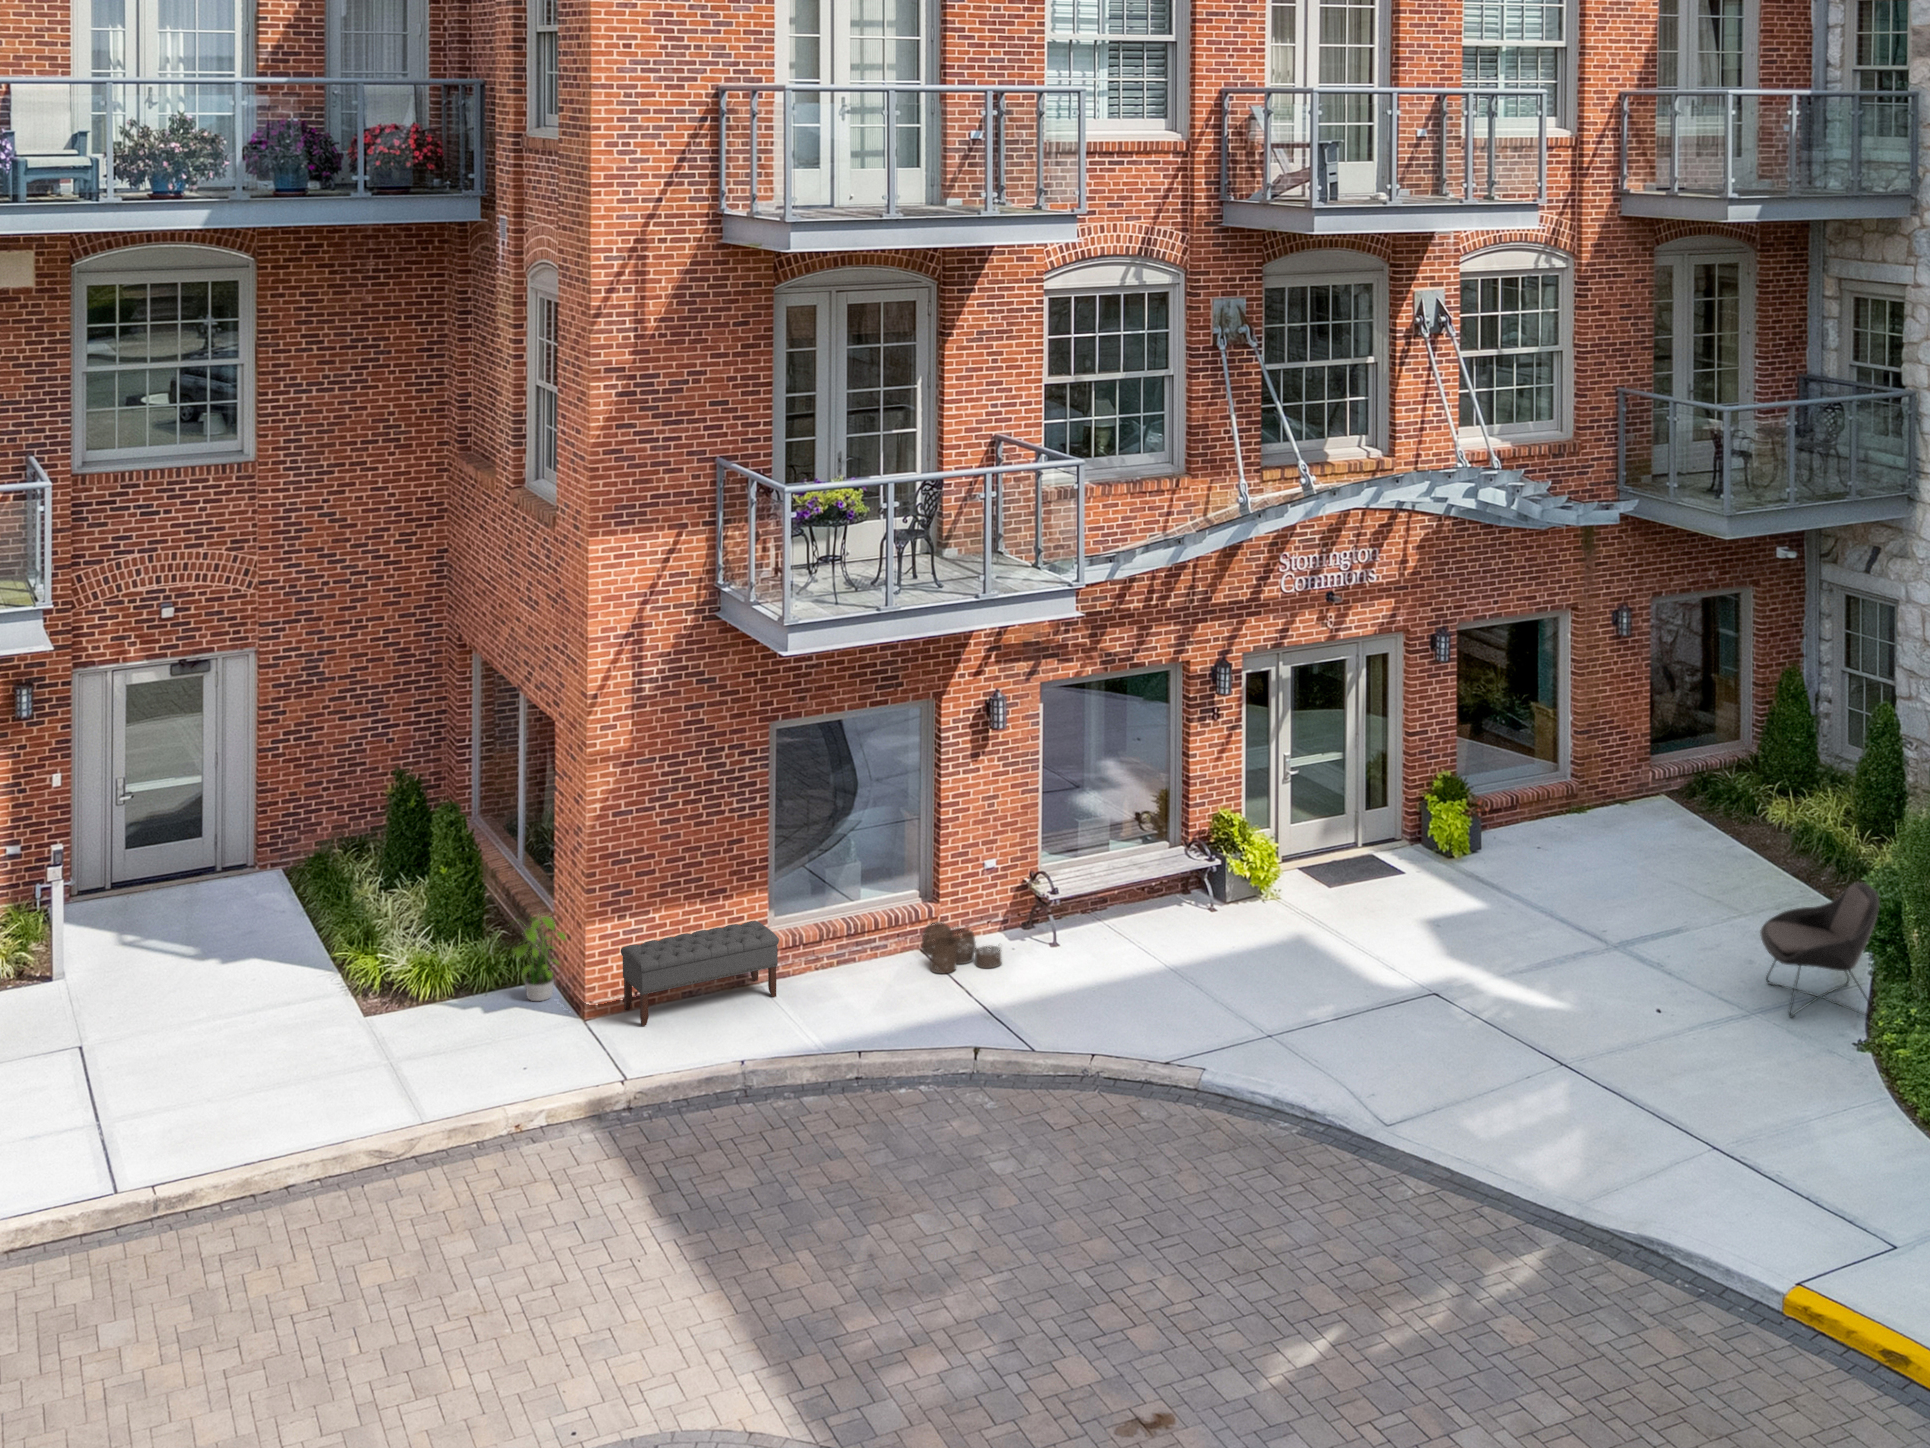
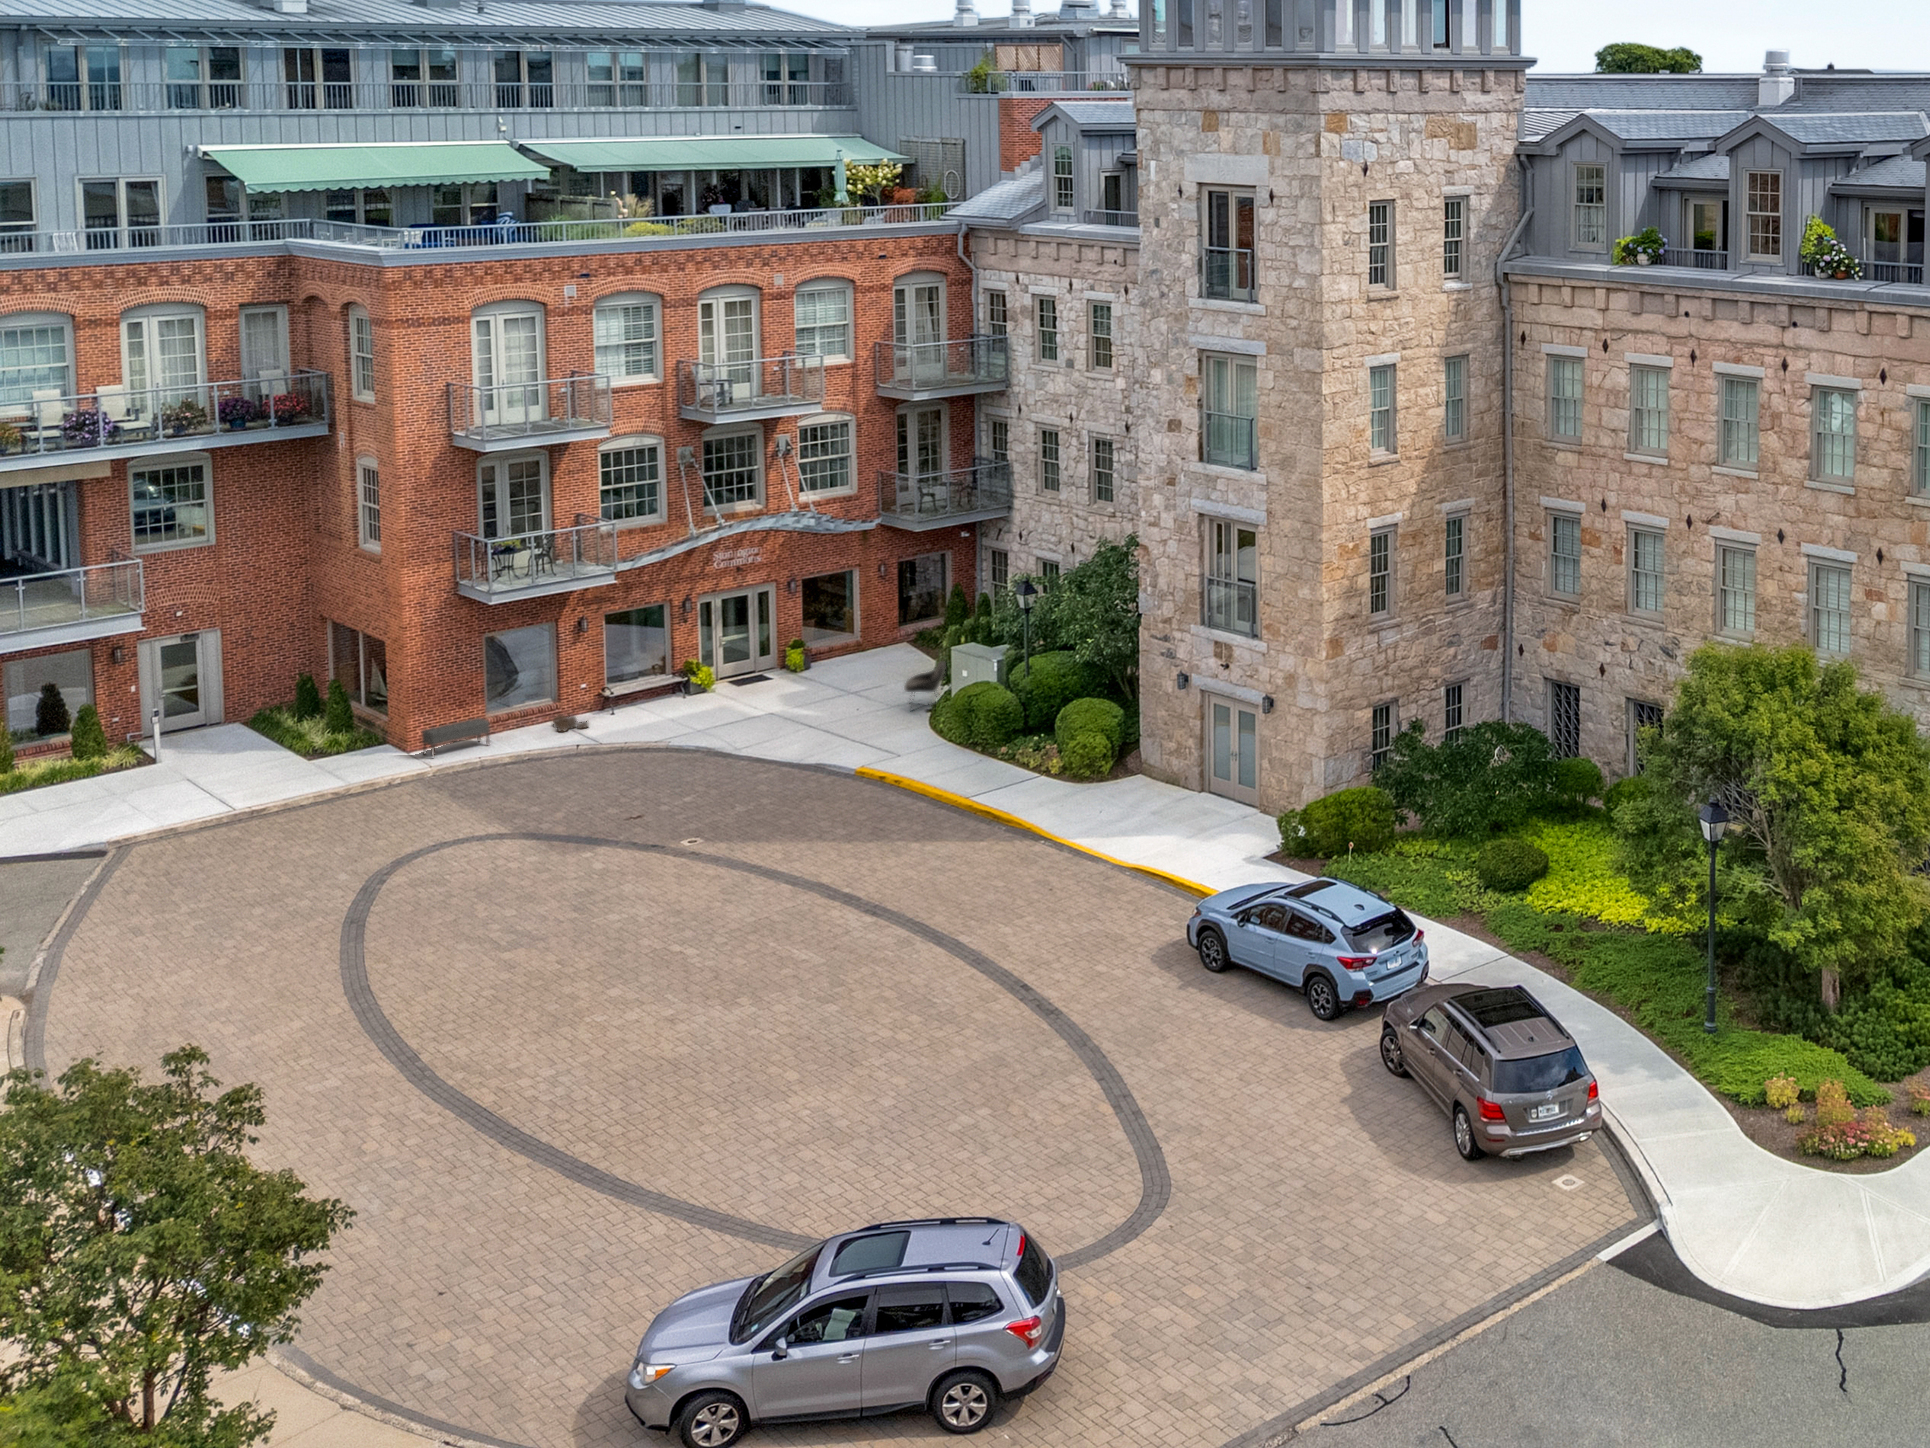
potted plant: present [512,916,566,1001] -> none [368,721,395,757]

